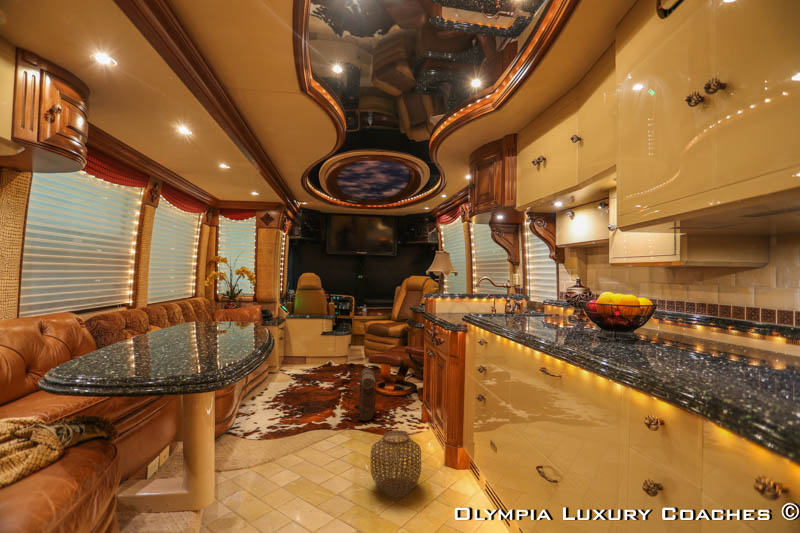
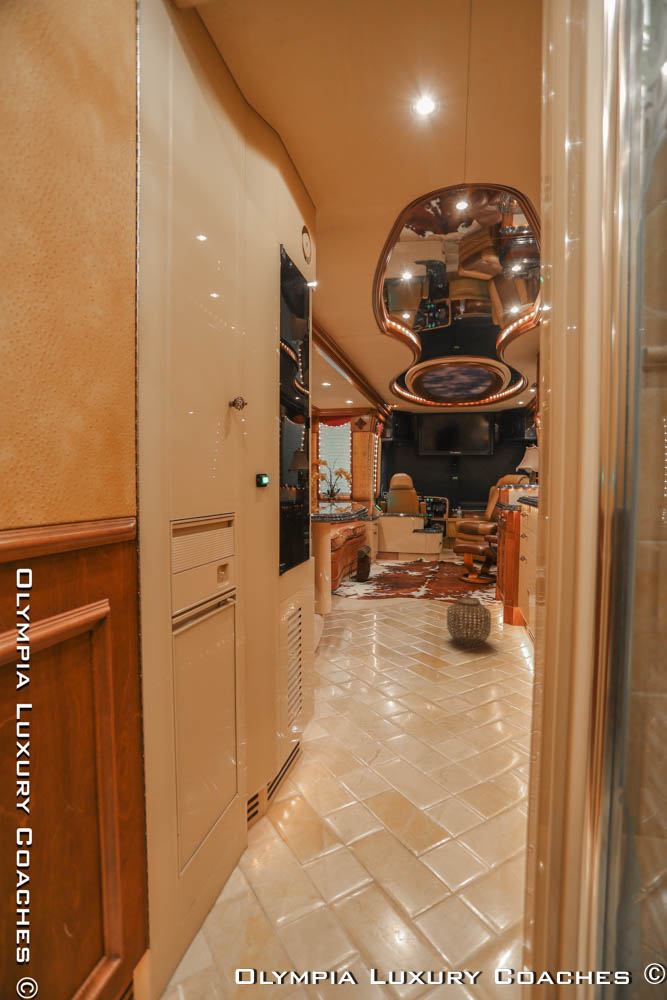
backpack: present [348,368,376,421] -> present [349,545,371,582]

